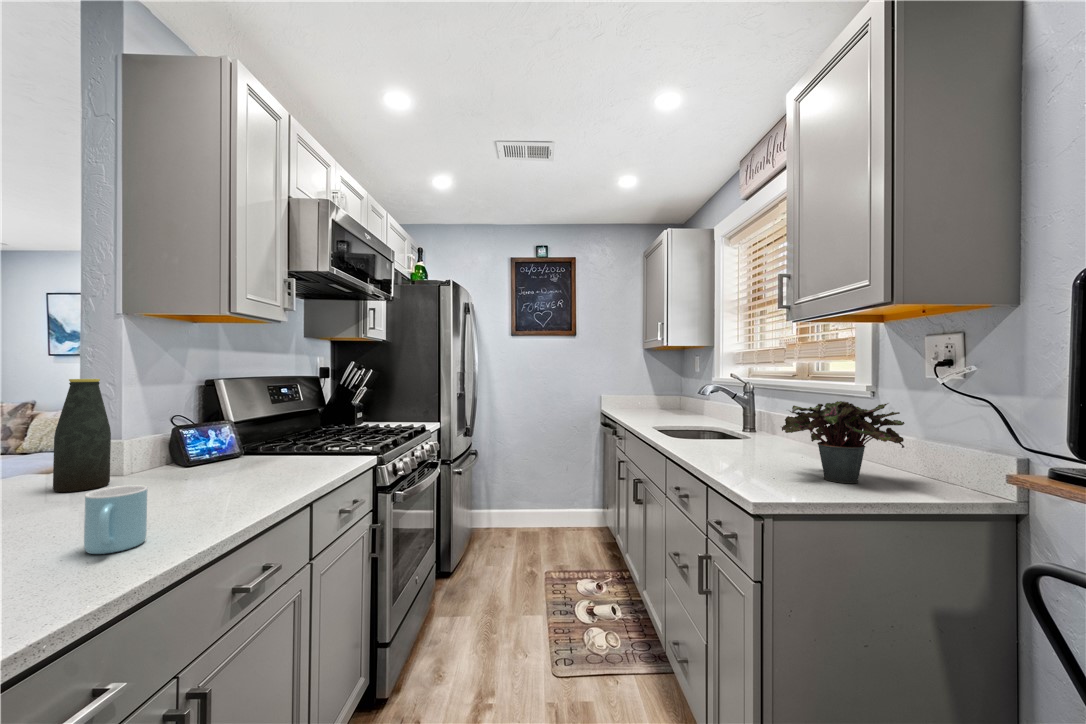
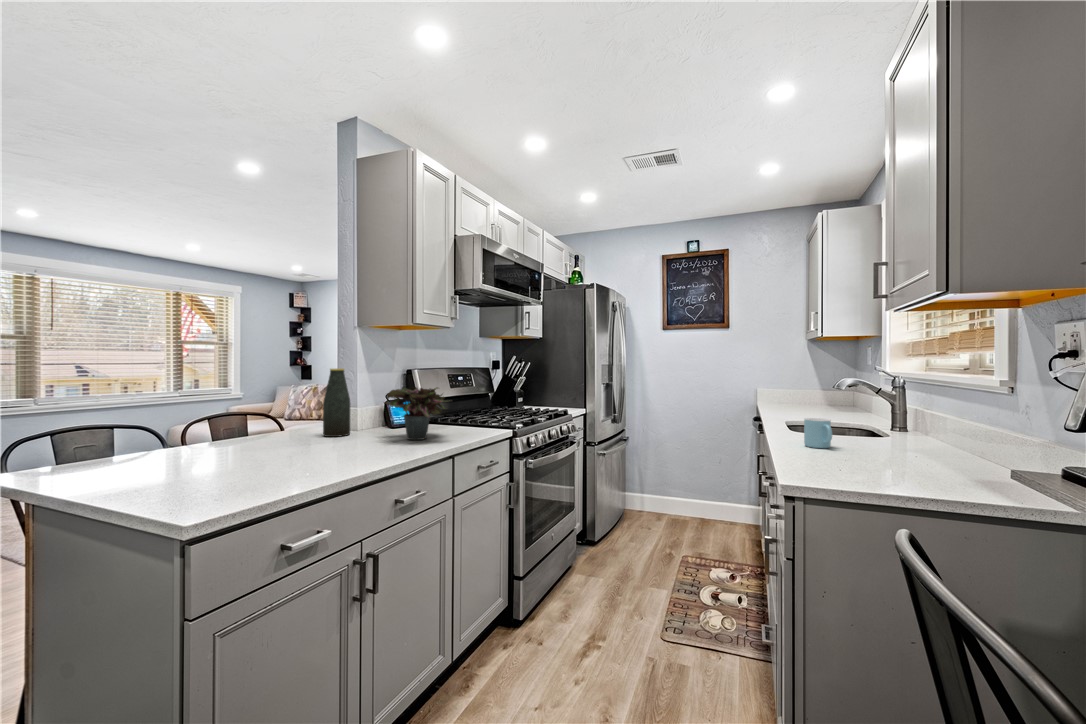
potted plant: present [782,401,905,483] -> present [384,387,448,440]
mug: present [84,485,147,554] -> present [804,418,832,448]

